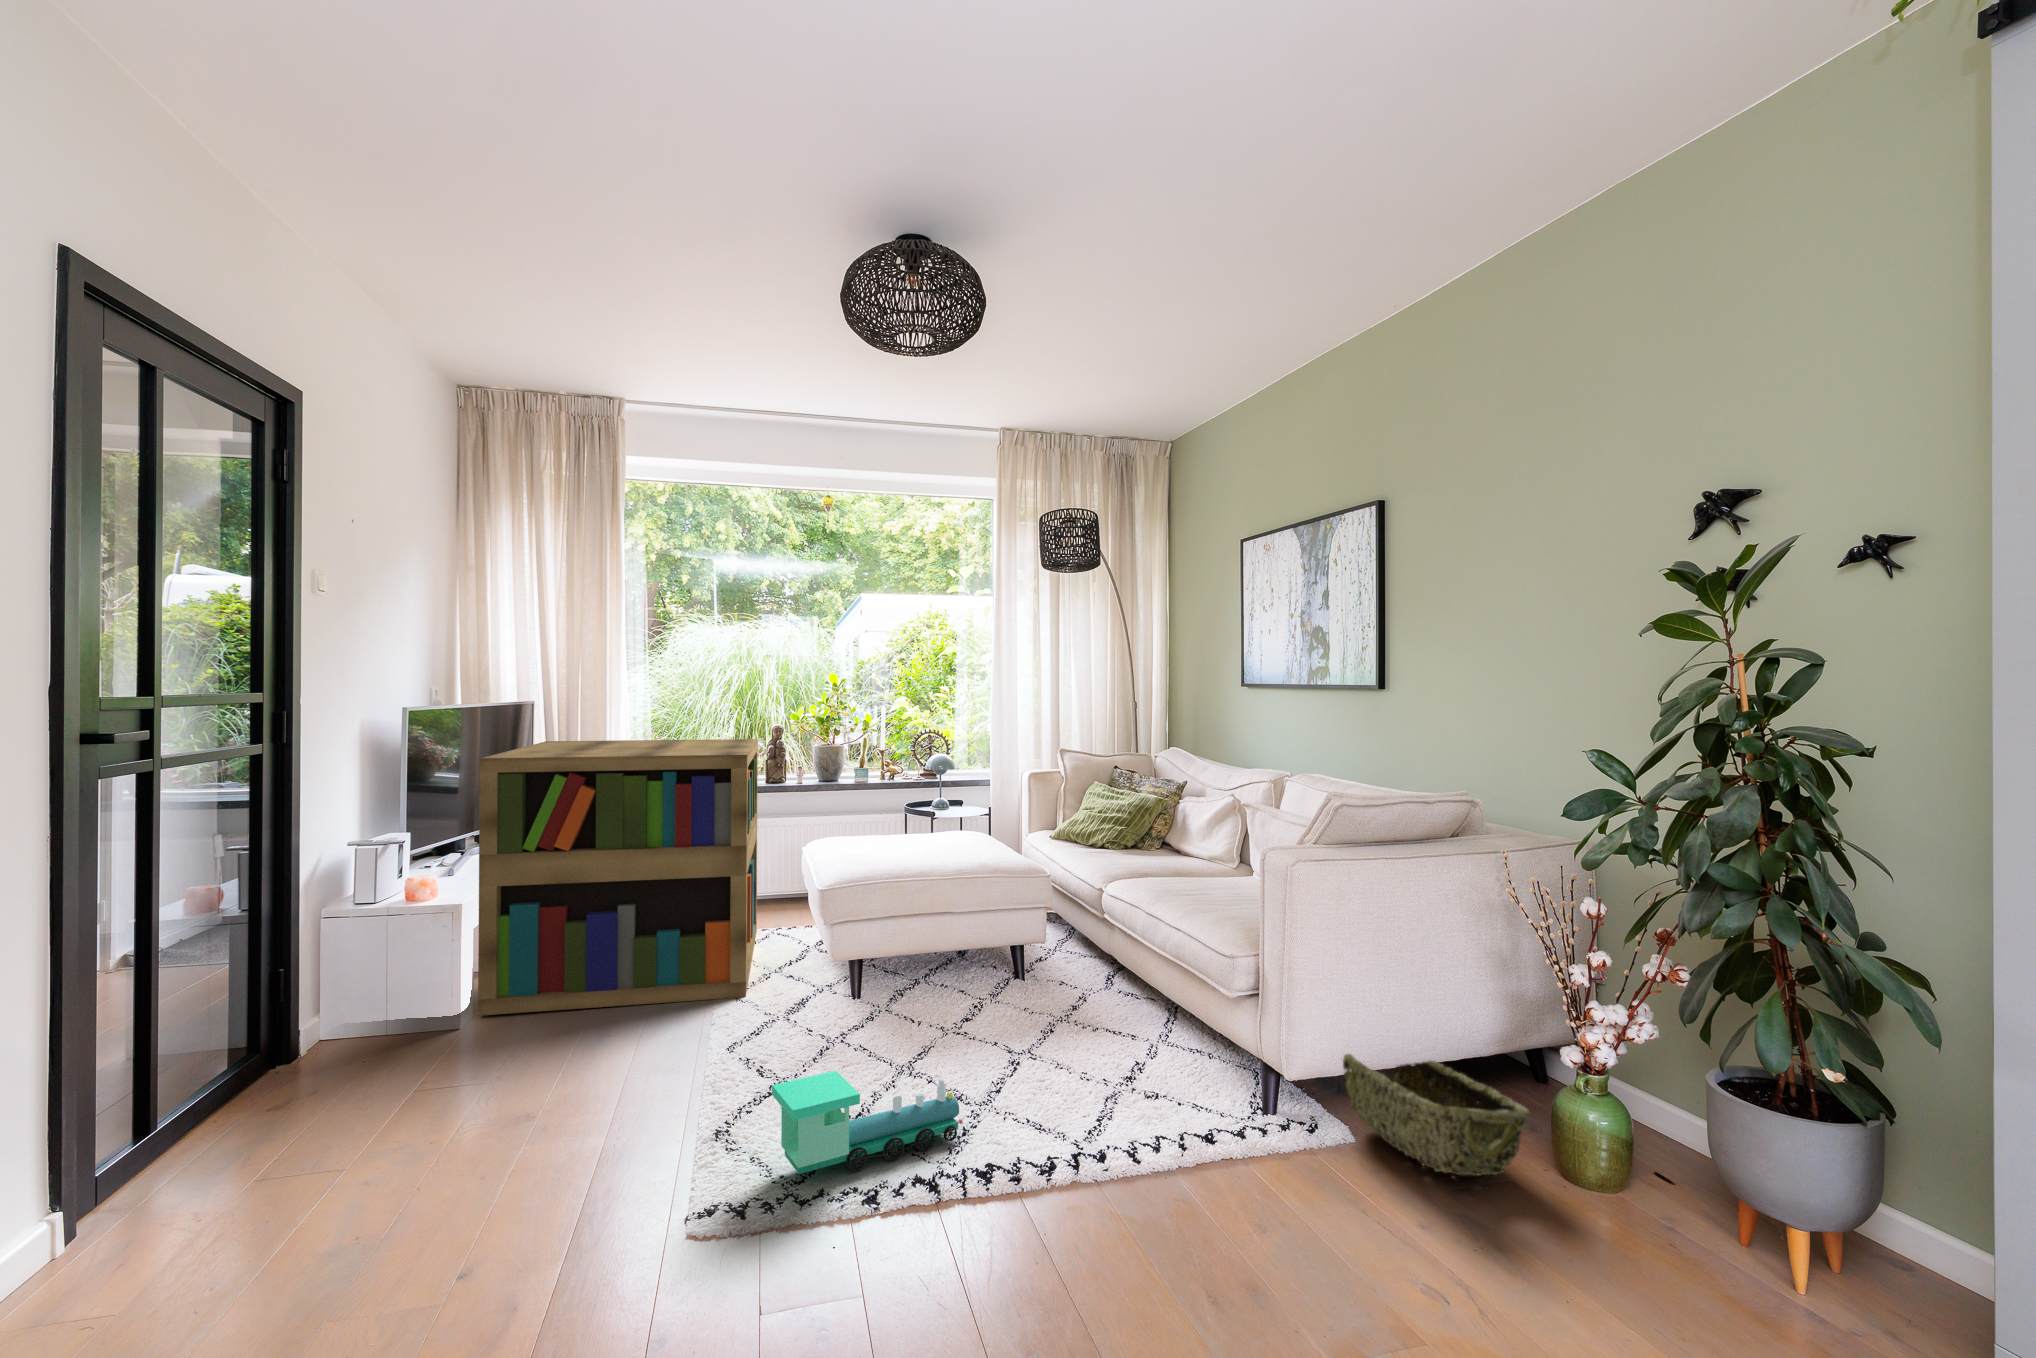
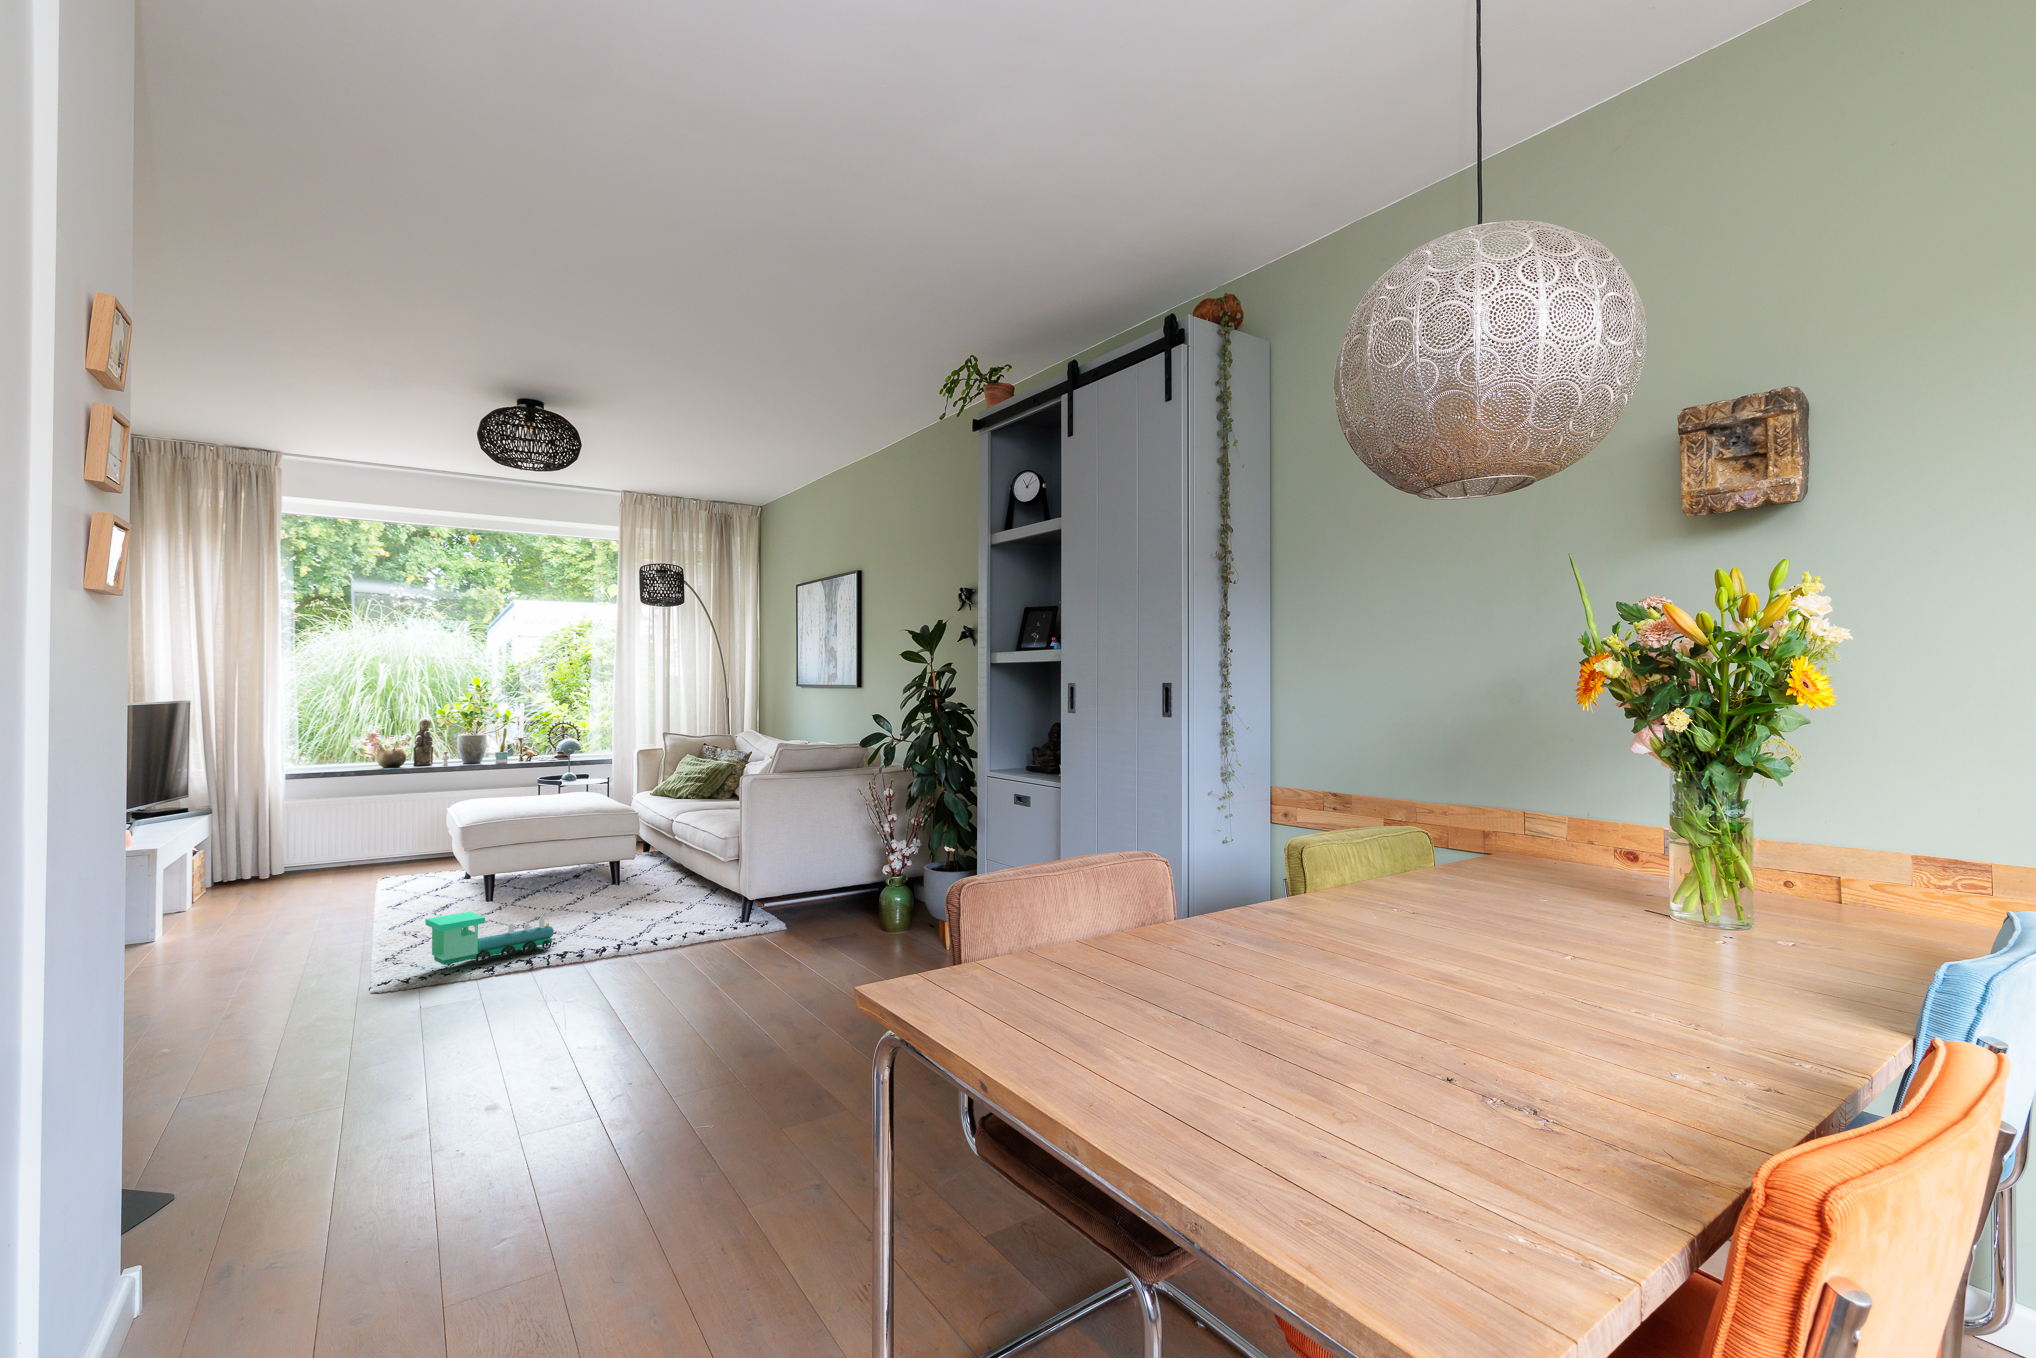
bookshelf: present [478,739,758,1016] -> none [166,728,407,933]
woven basket: present [1343,1054,1529,1175] -> none [789,882,872,933]

